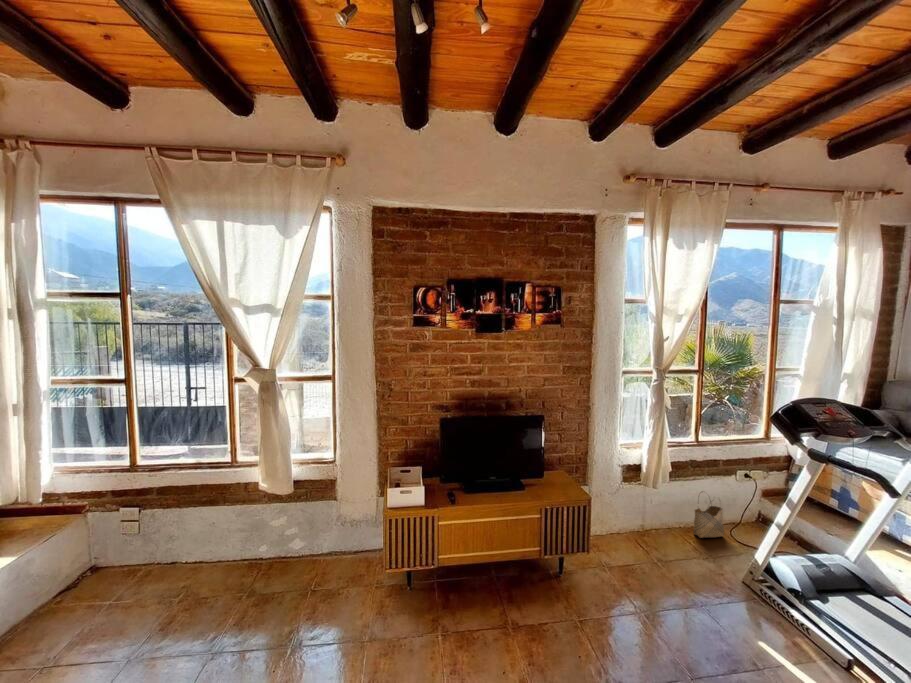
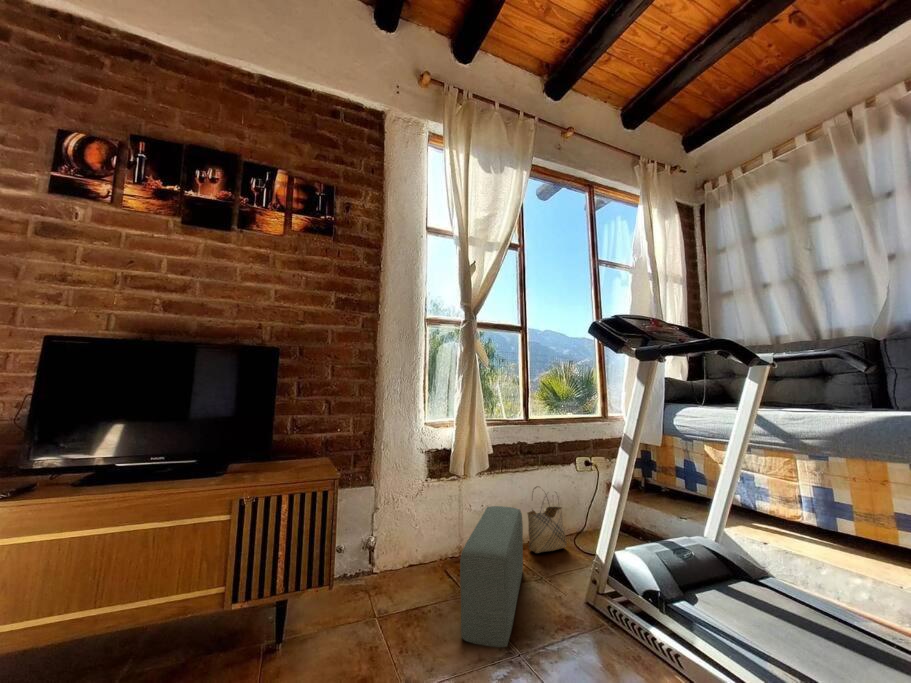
pouf: none [659,507,695,601] -> present [460,506,523,647]

